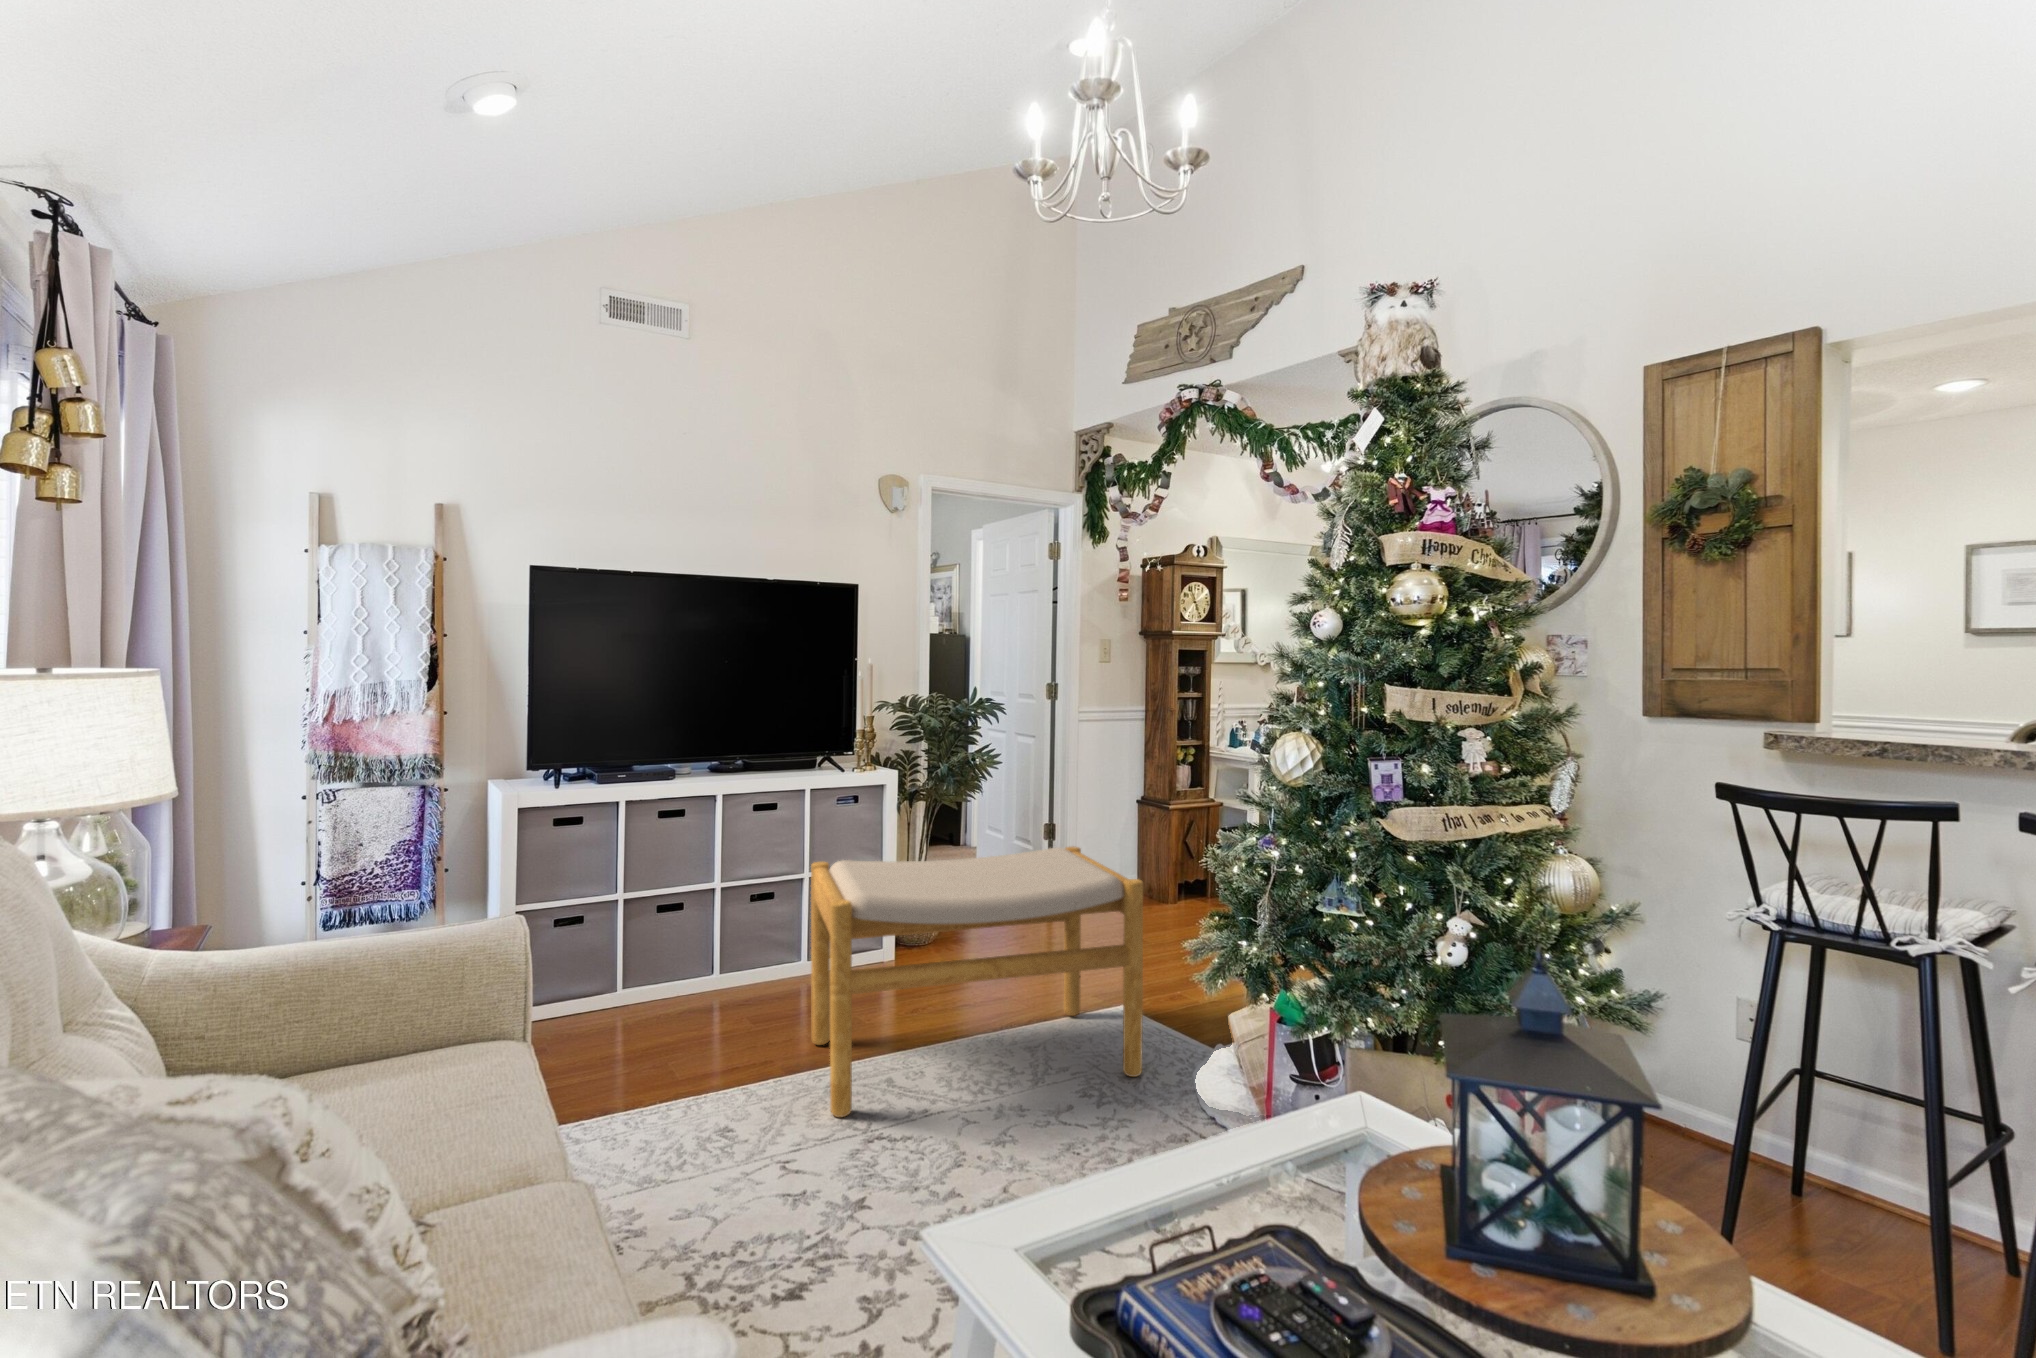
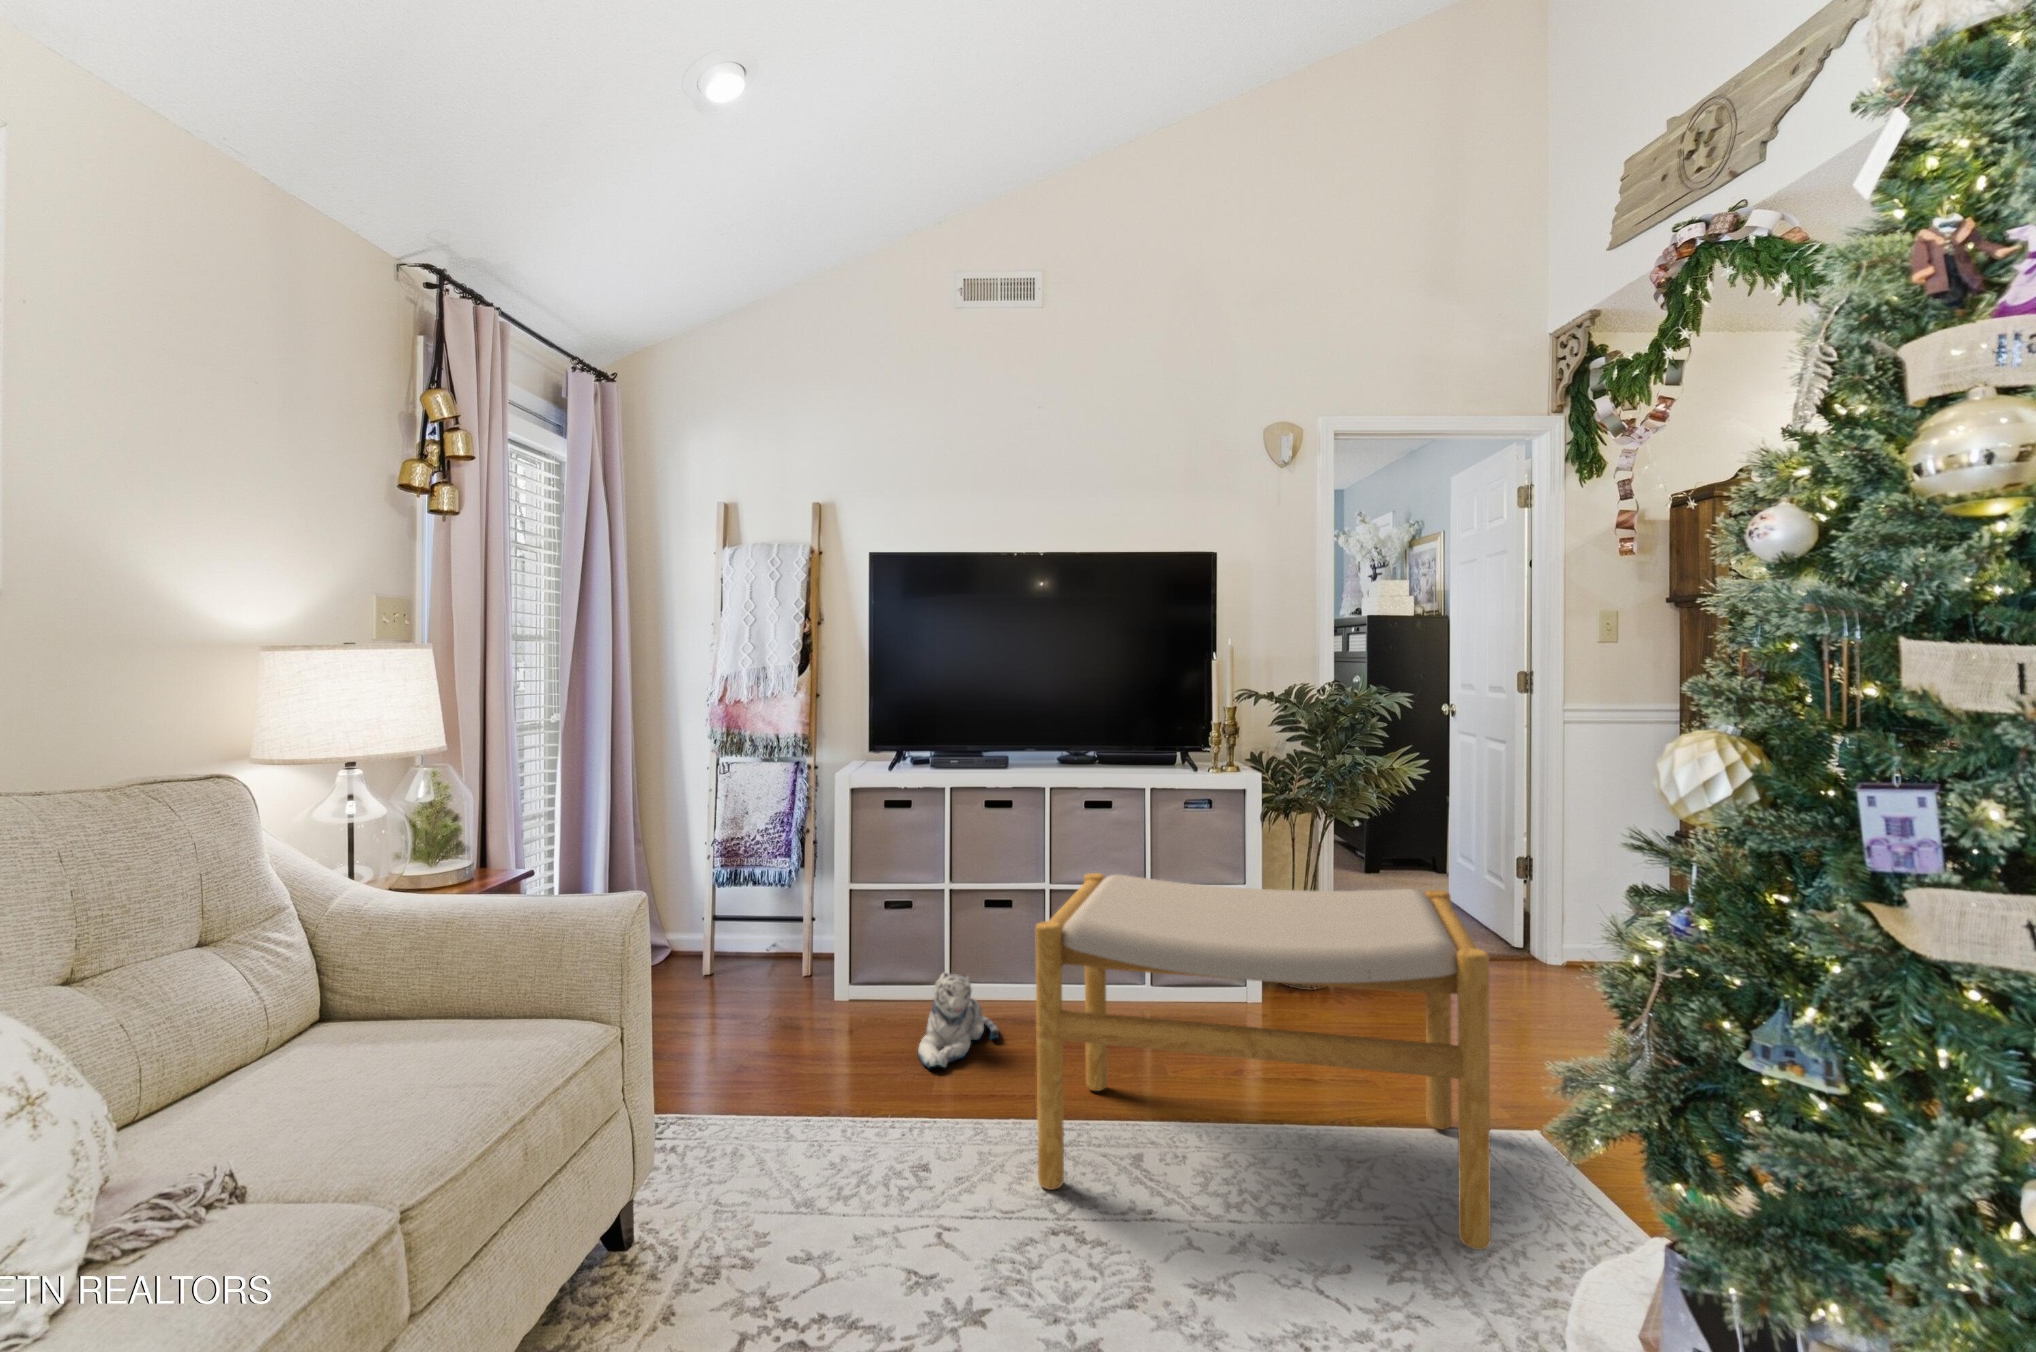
plush toy: none [632,971,706,1060] -> present [918,973,999,1068]

